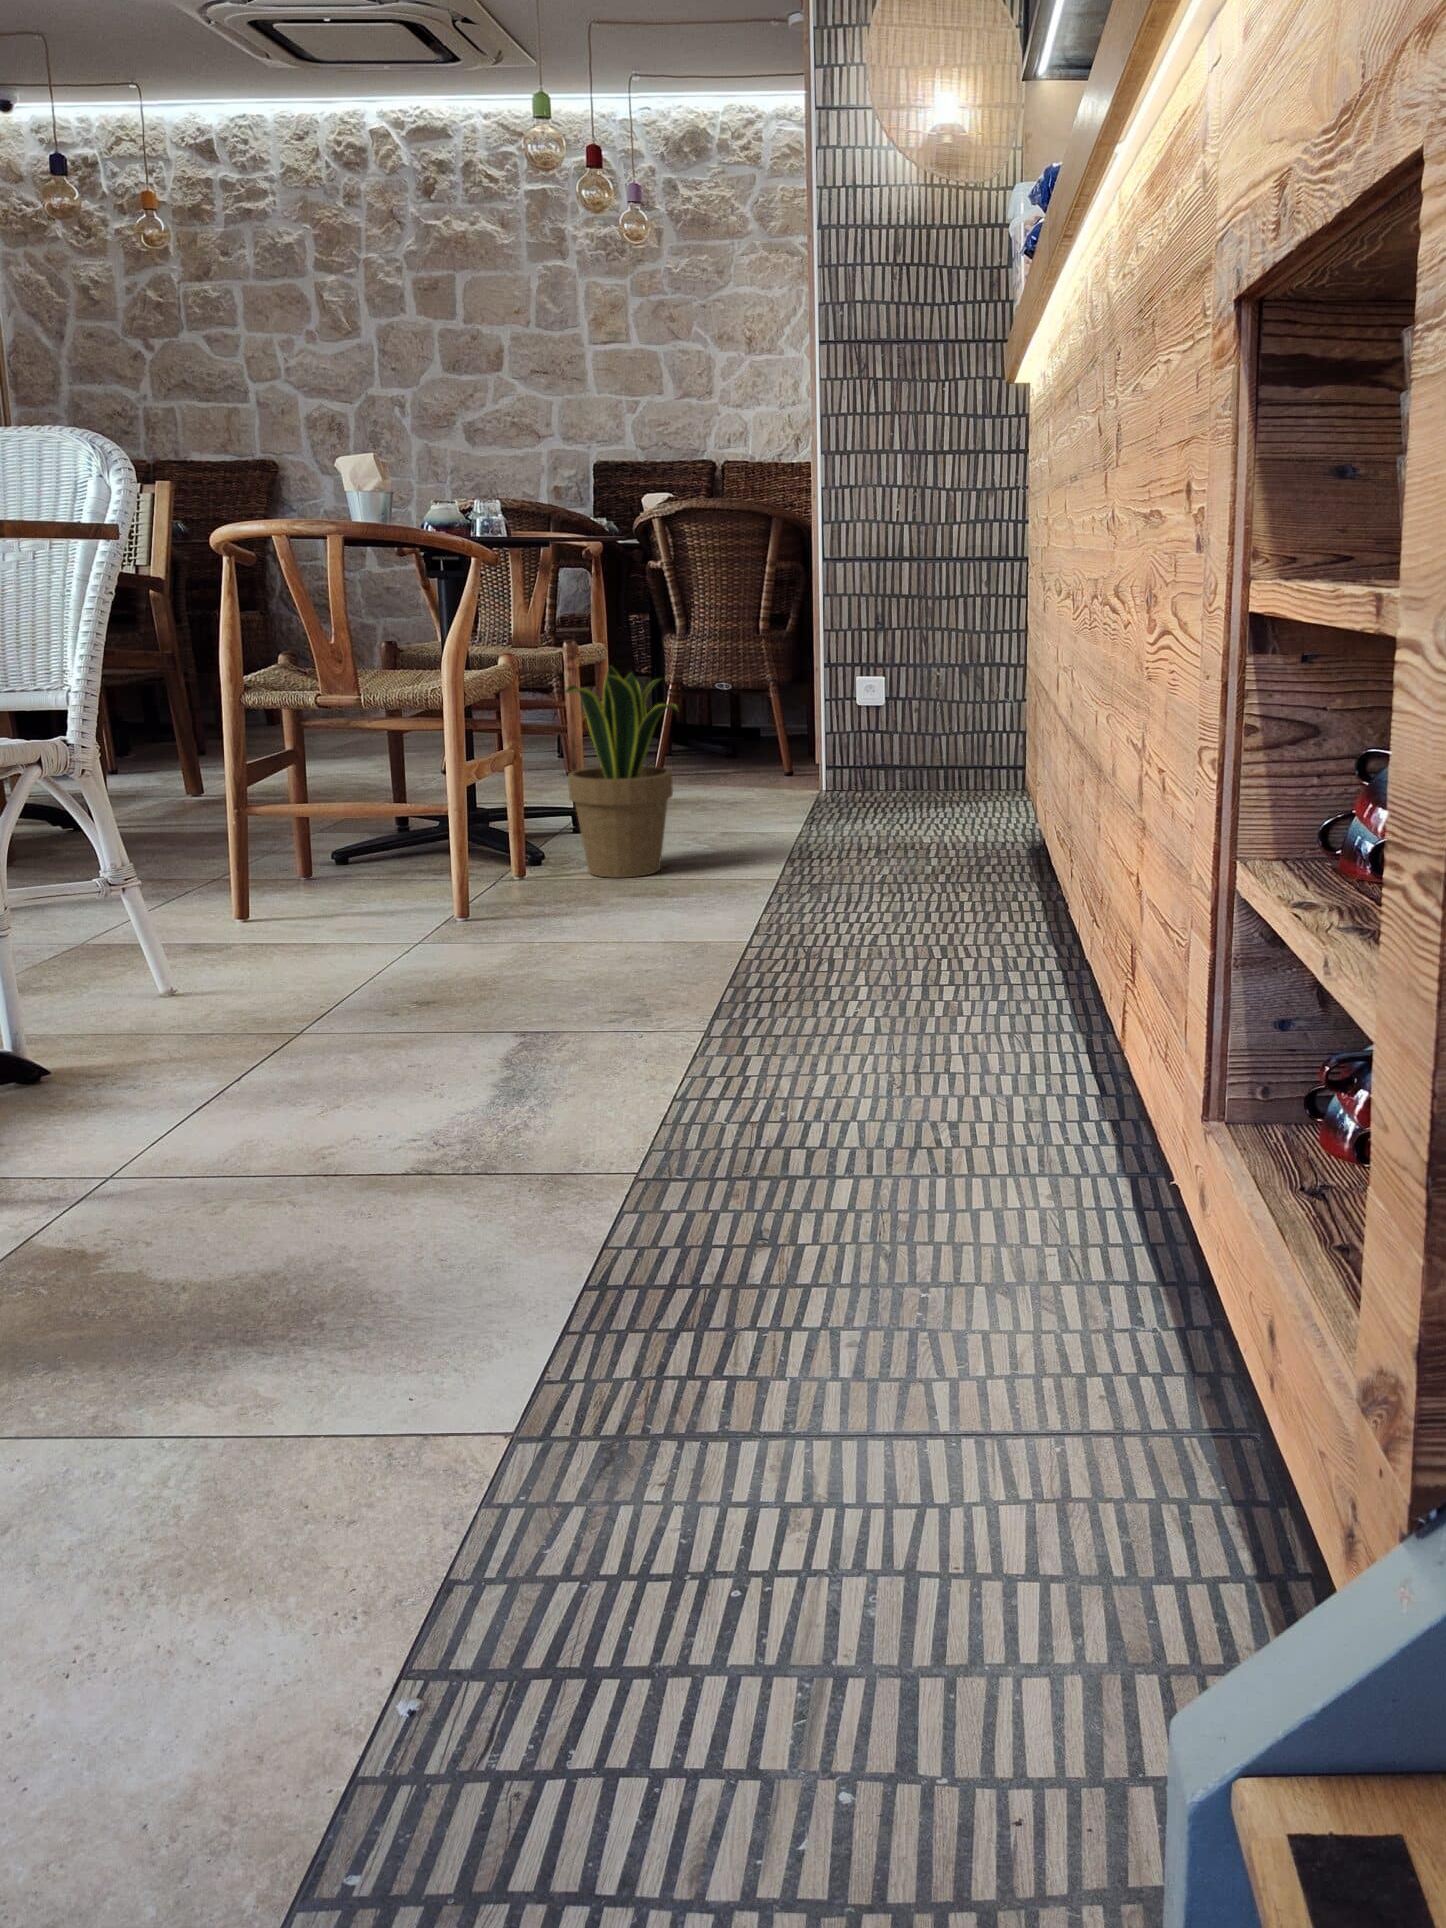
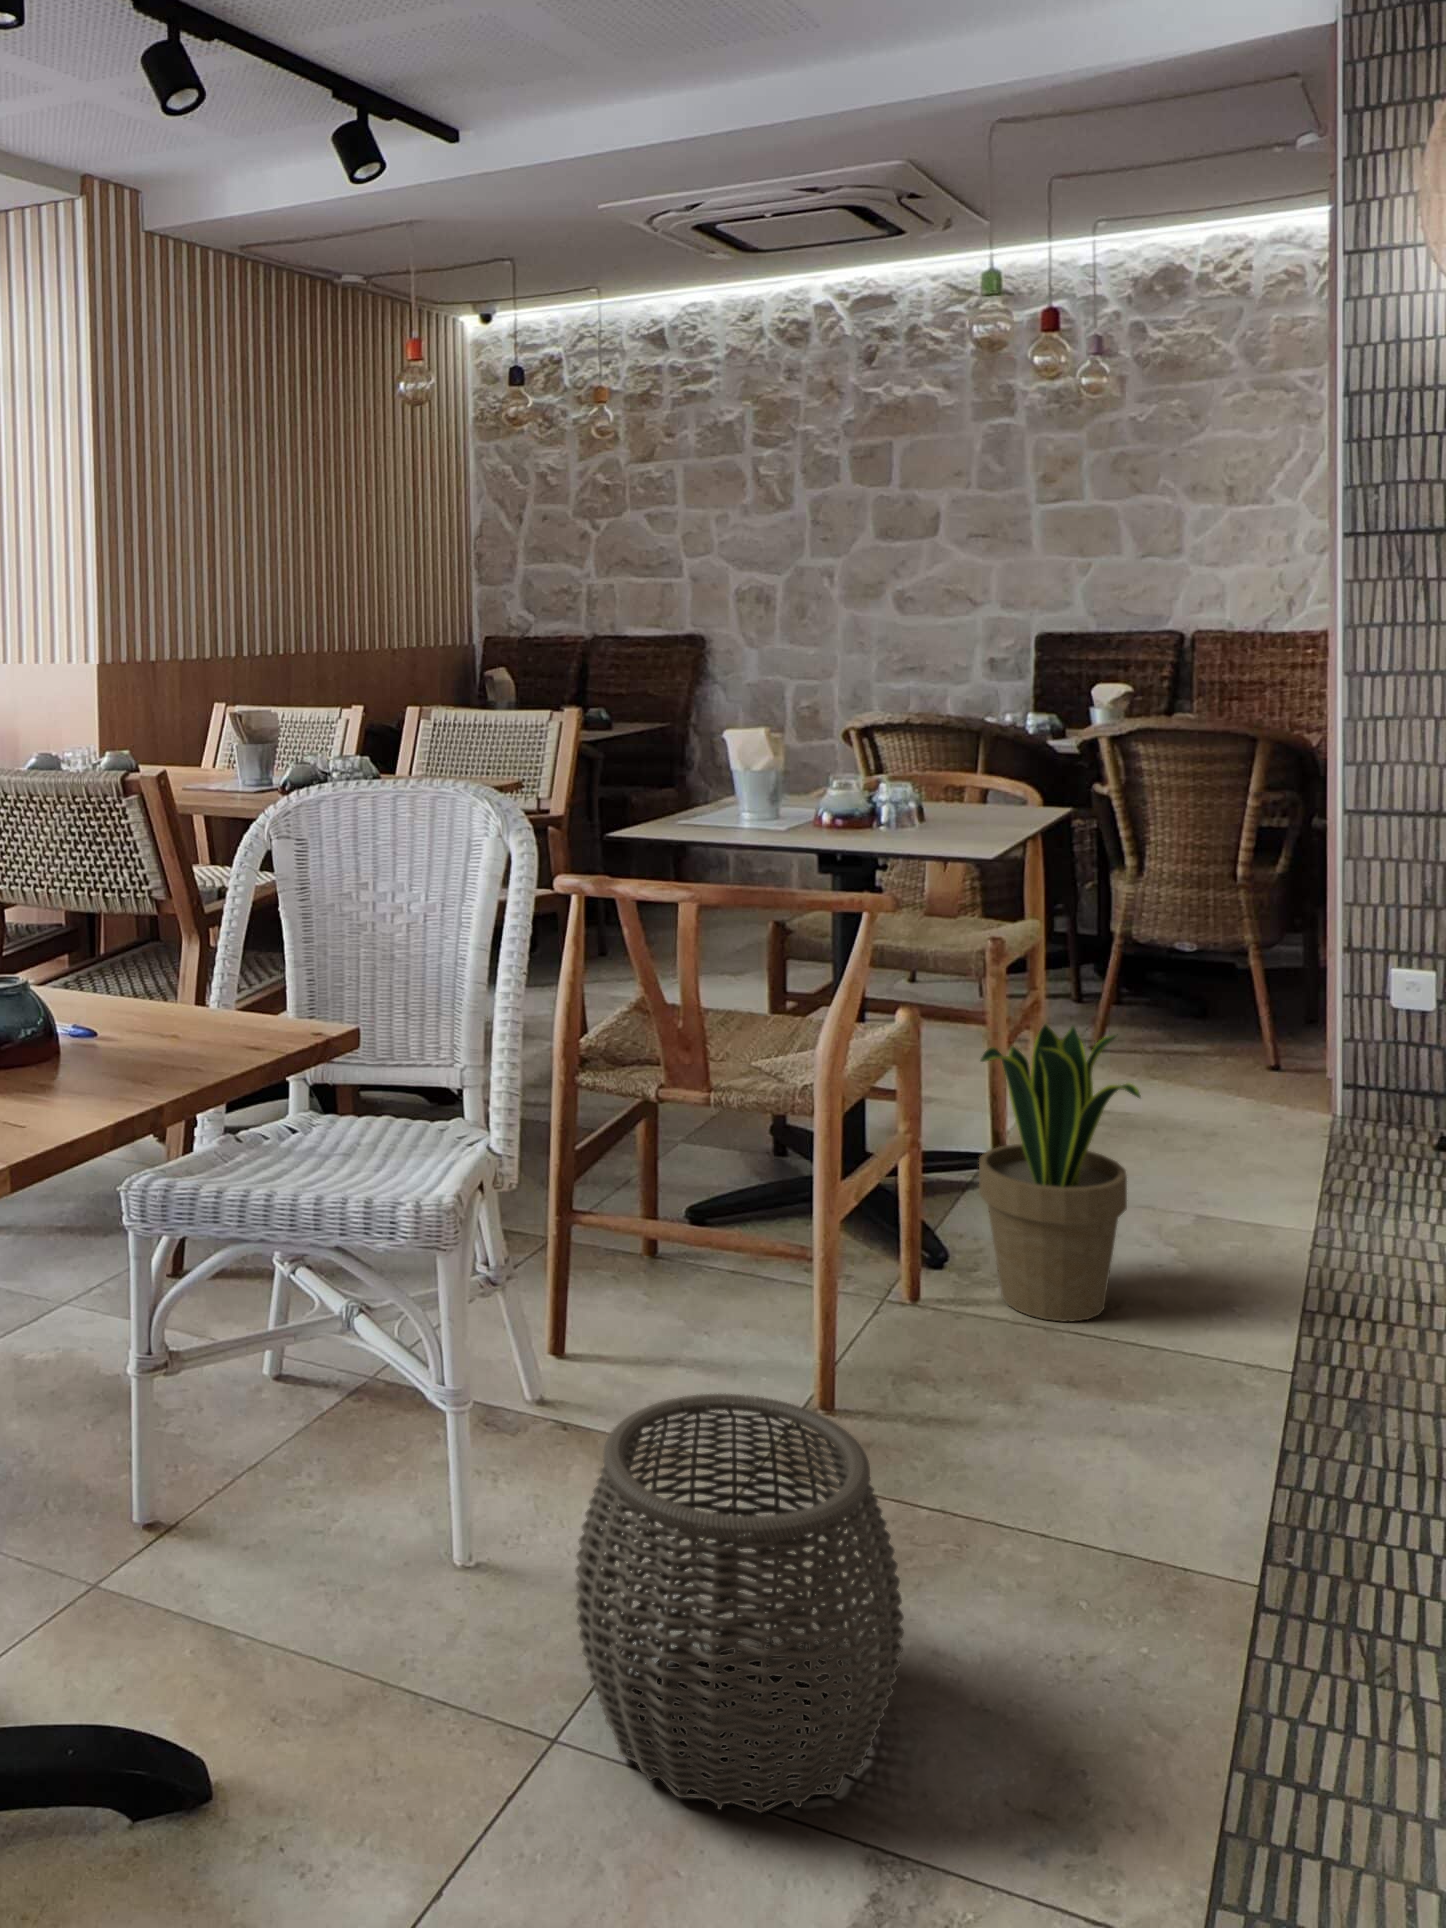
woven basket: none [305,831,534,1049] -> present [575,1394,904,1813]

